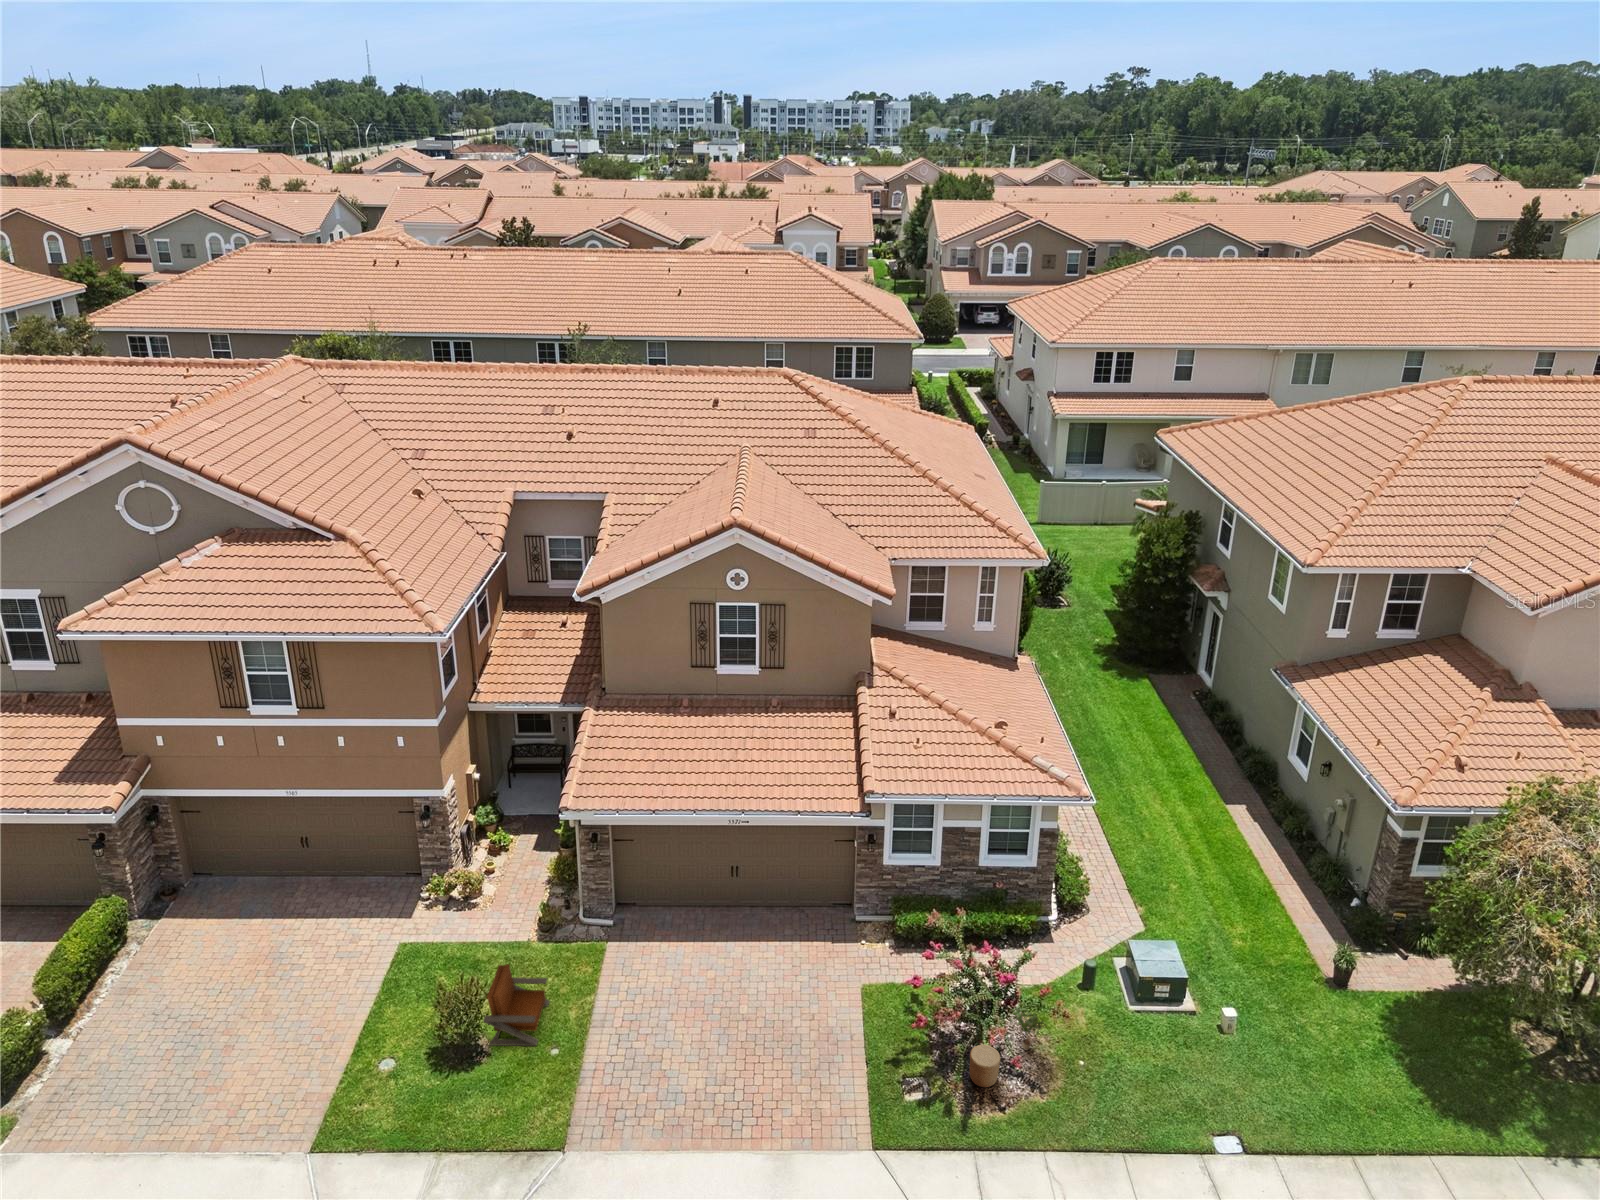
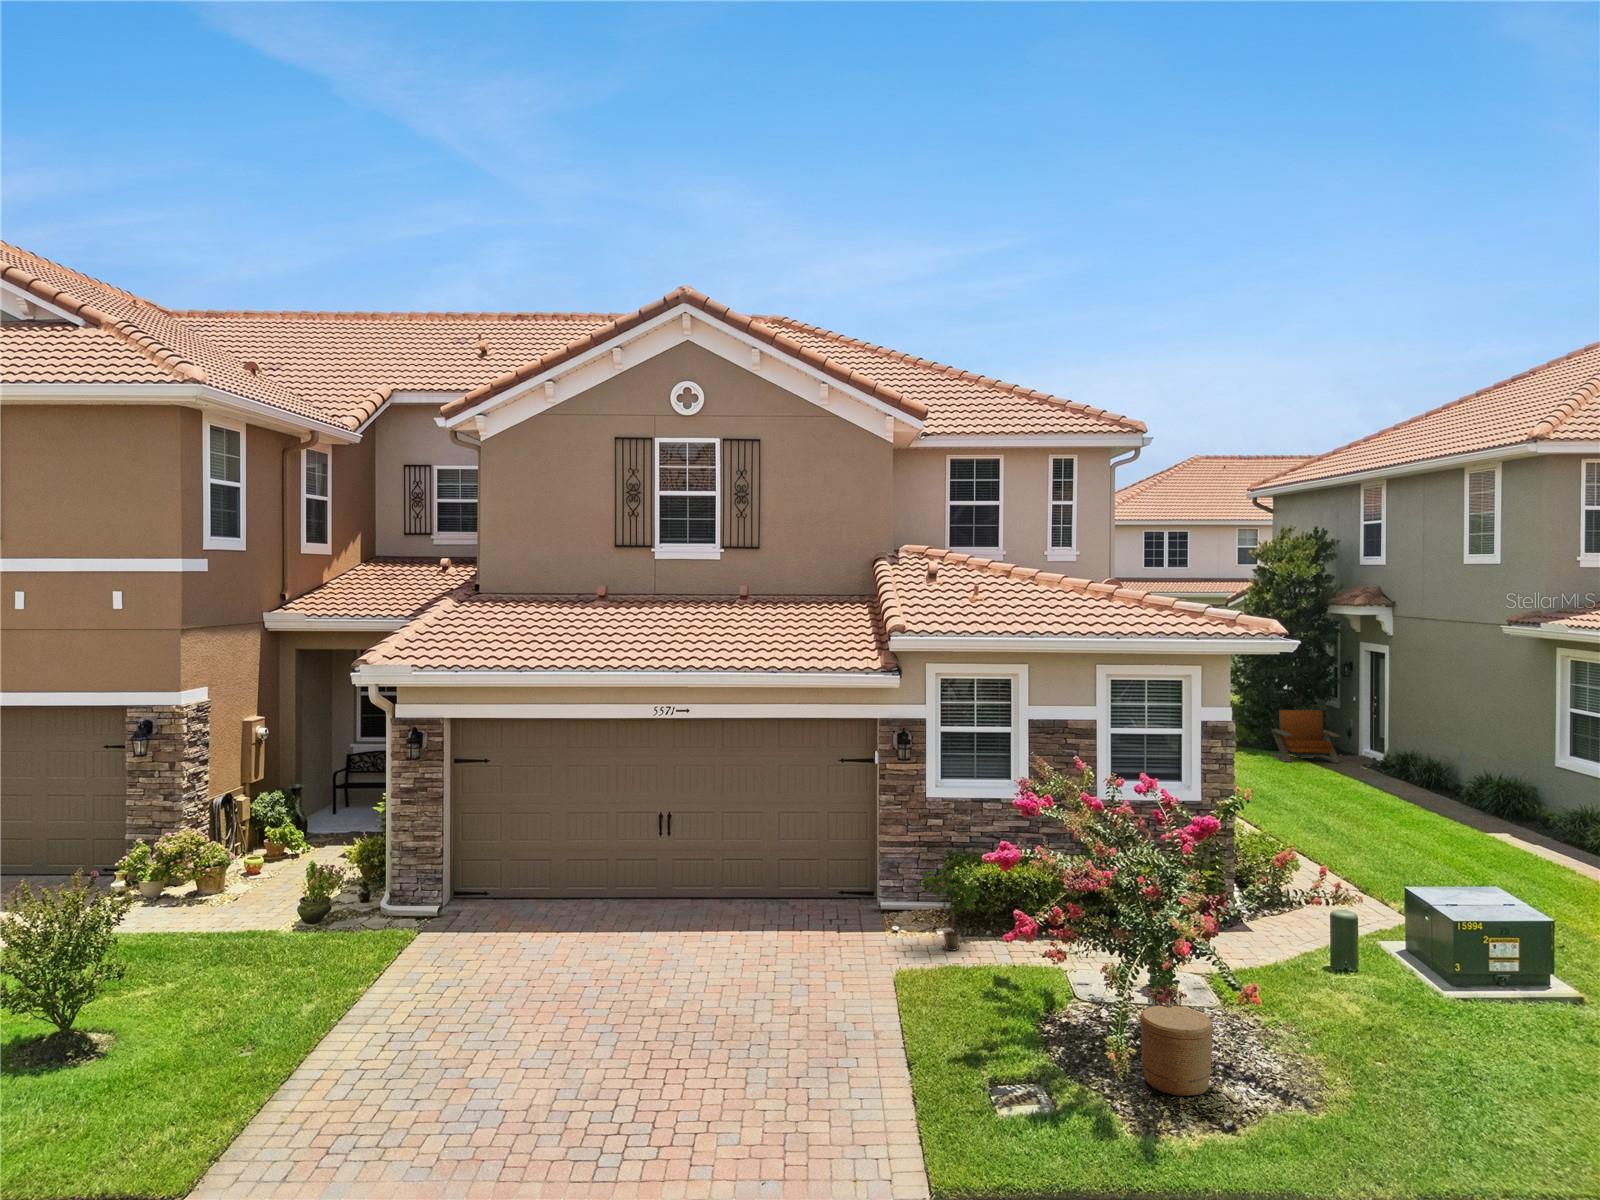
lounge chair: present [483,964,550,1046] -> present [1272,710,1340,763]
potted plant: present [1010,1005,1046,1050] -> present [918,868,979,950]

